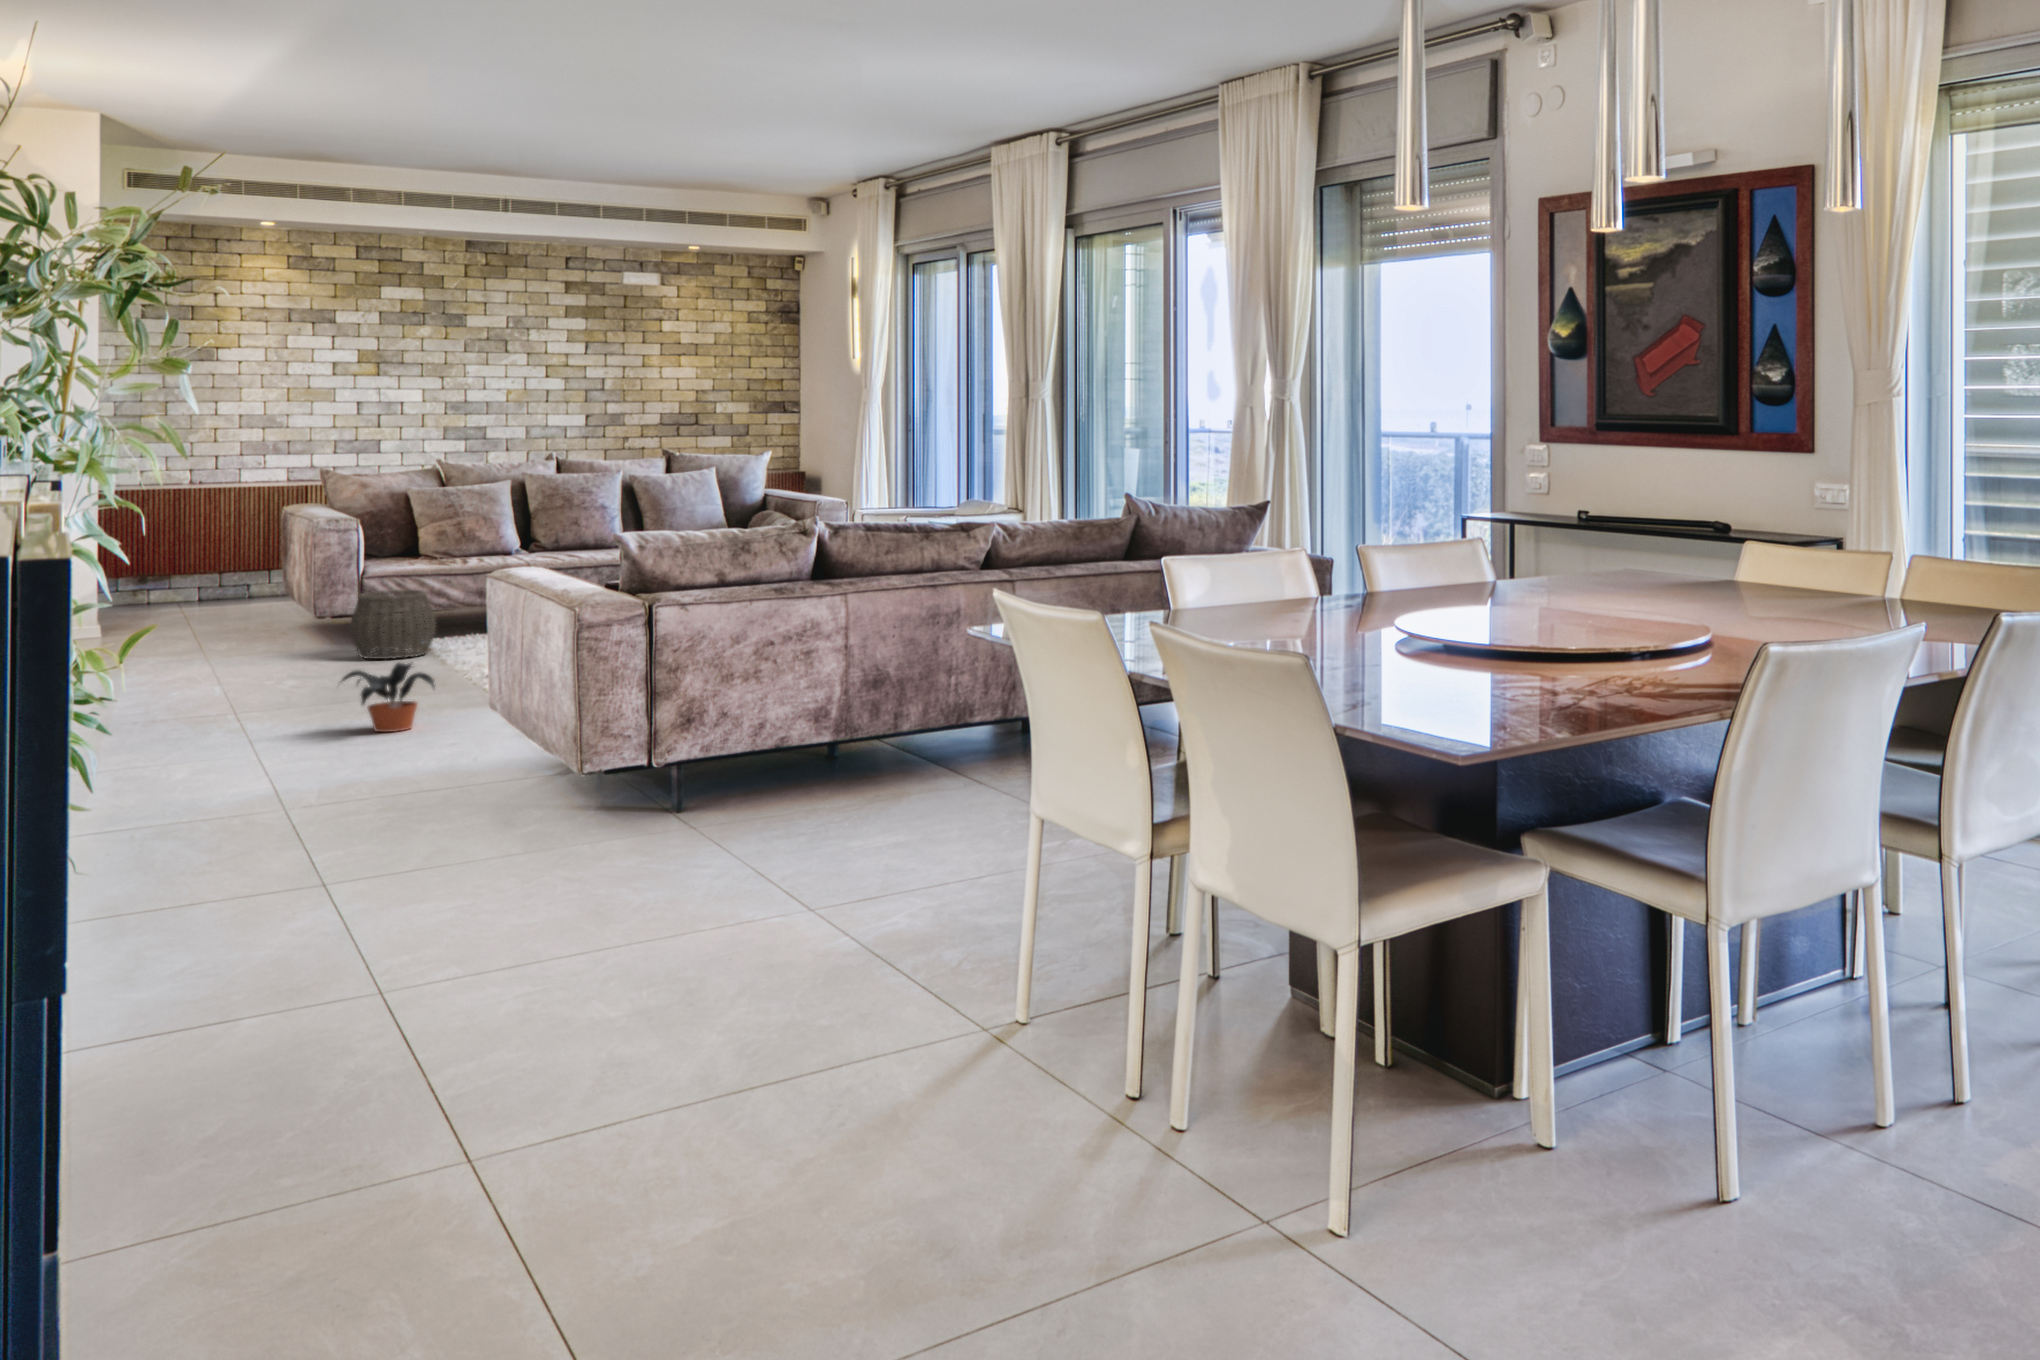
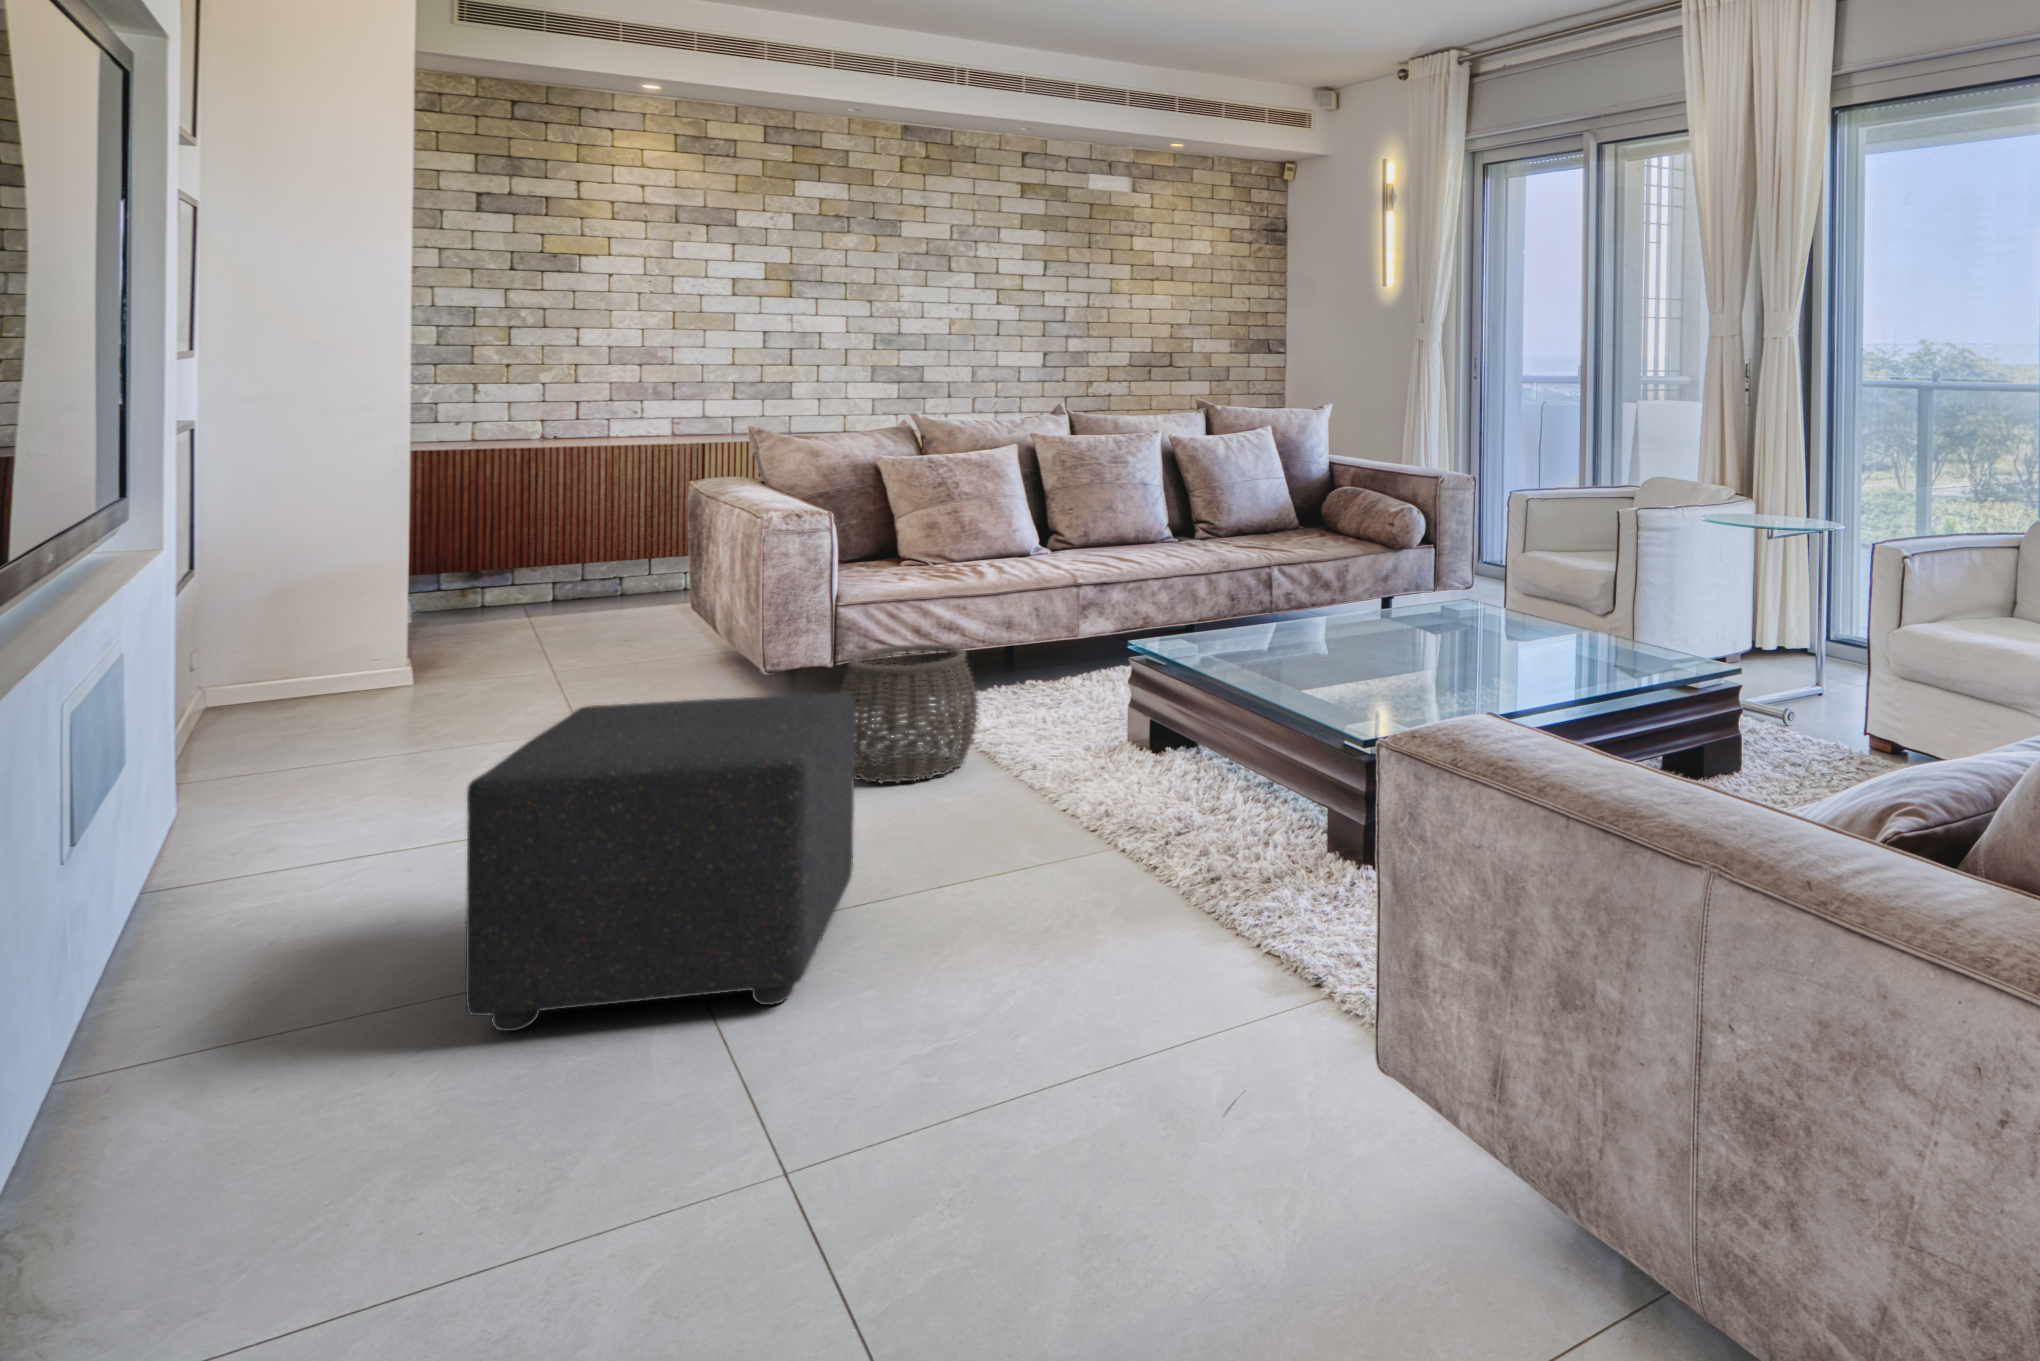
ottoman: none [150,590,334,711] -> present [466,693,855,1031]
potted plant: present [342,663,434,732] -> none [983,953,1235,1191]

